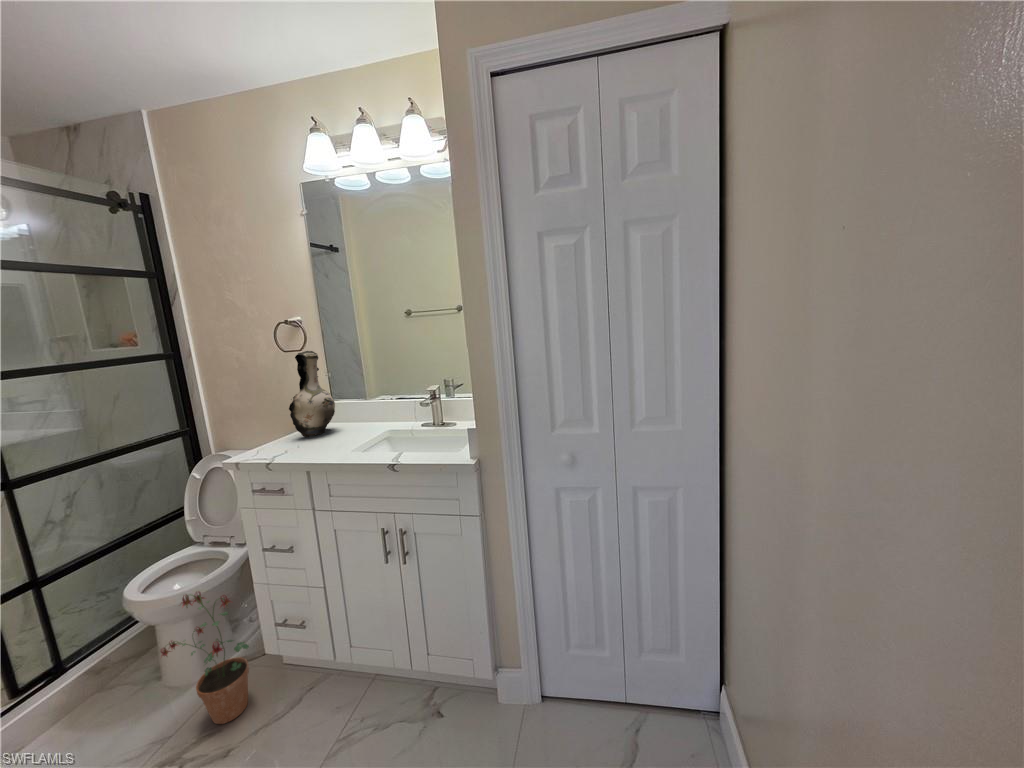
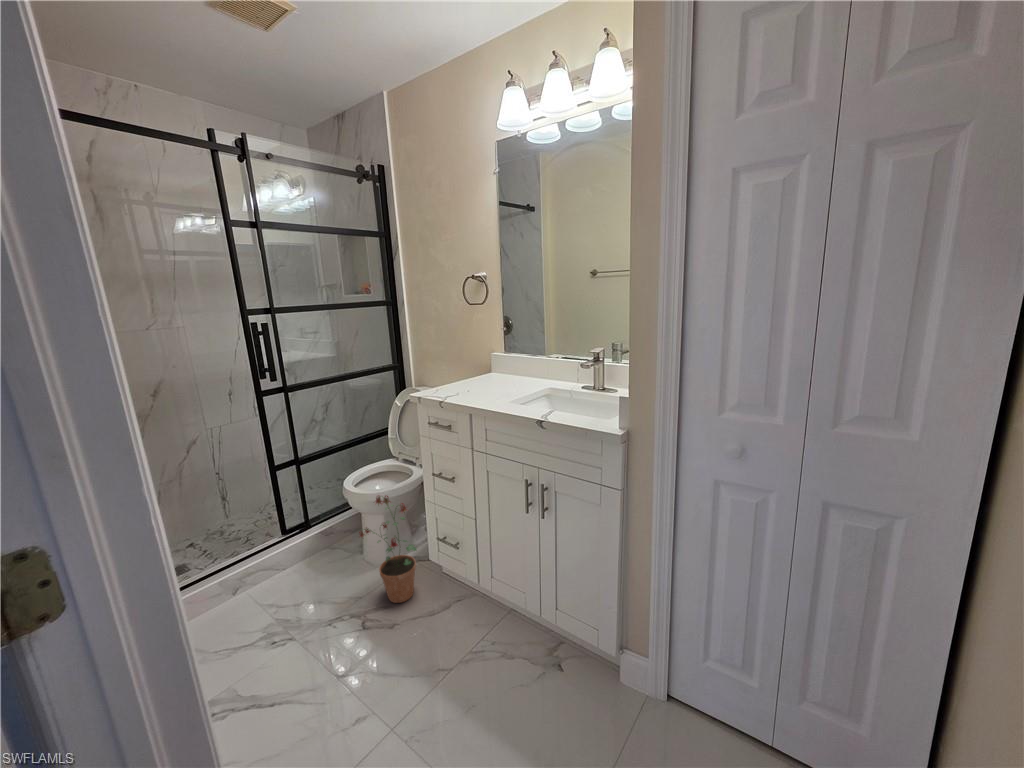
decorative vase: present [289,351,335,437] -> none [466,304,505,384]

